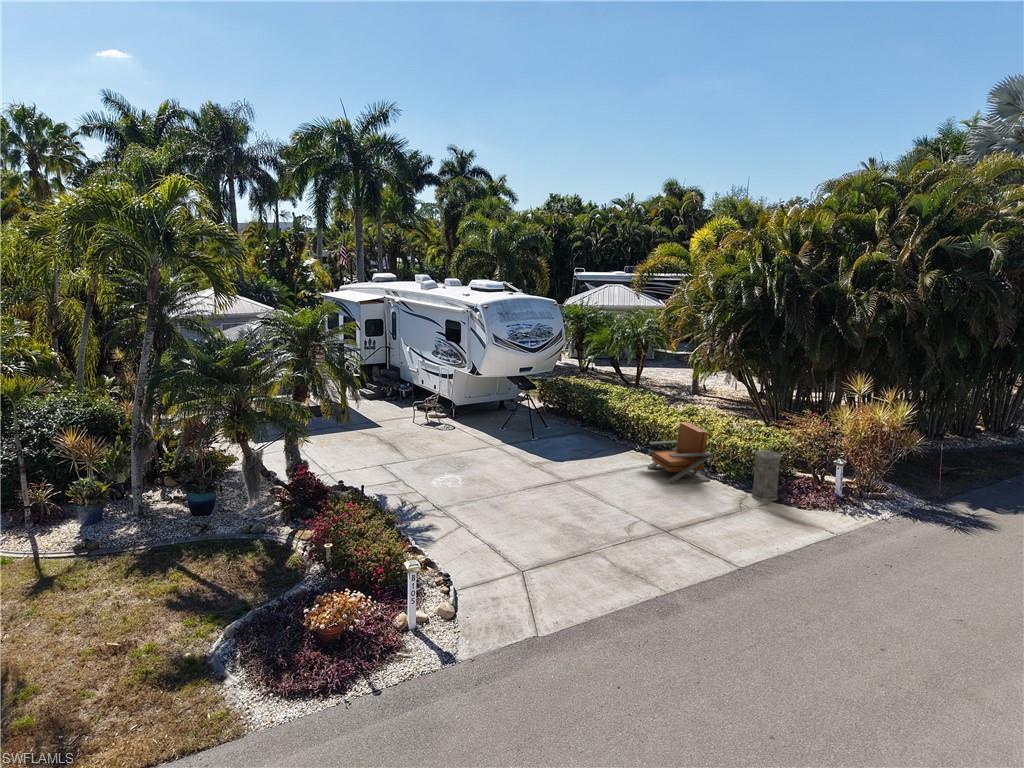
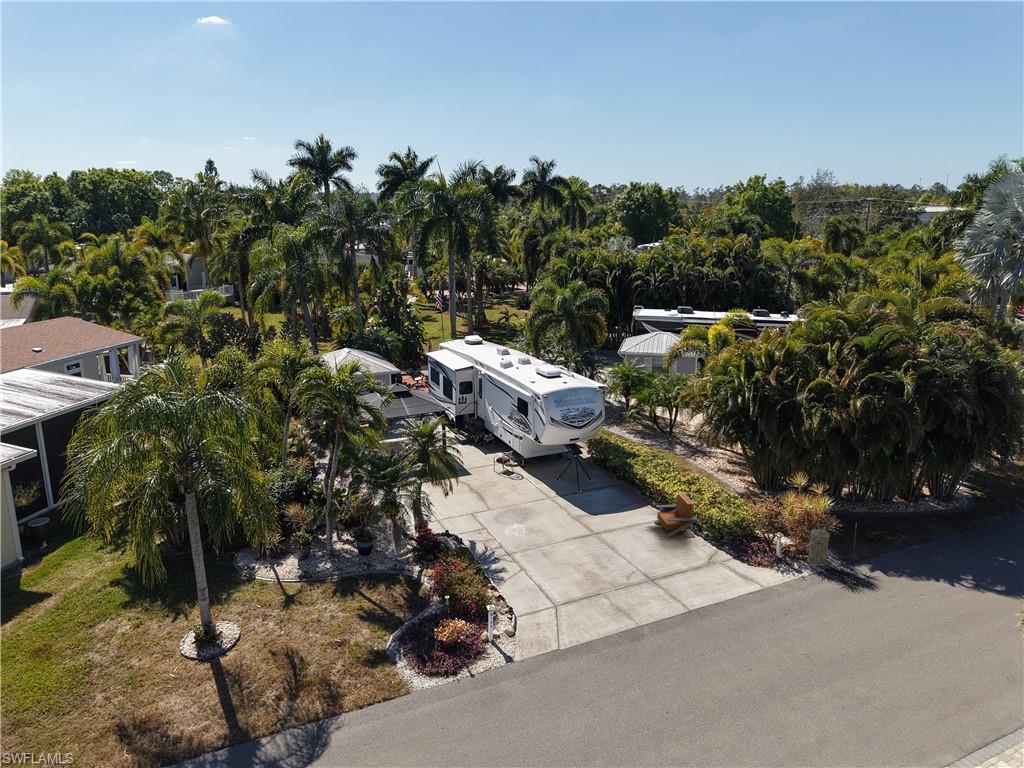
trash can: present [752,450,781,501] -> present [807,529,830,566]

